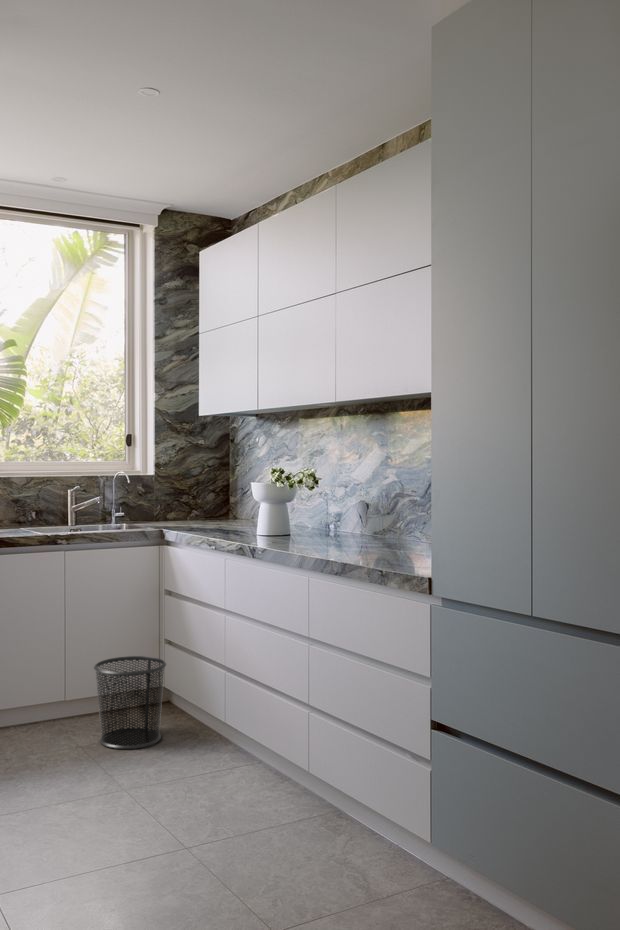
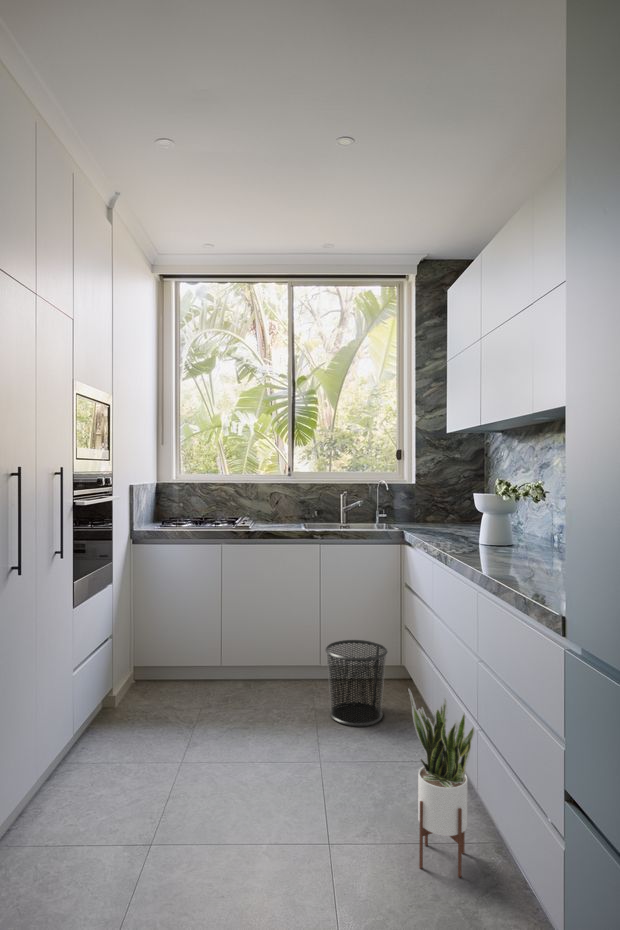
potted plant: none [250,668,316,828] -> present [409,689,474,877]

